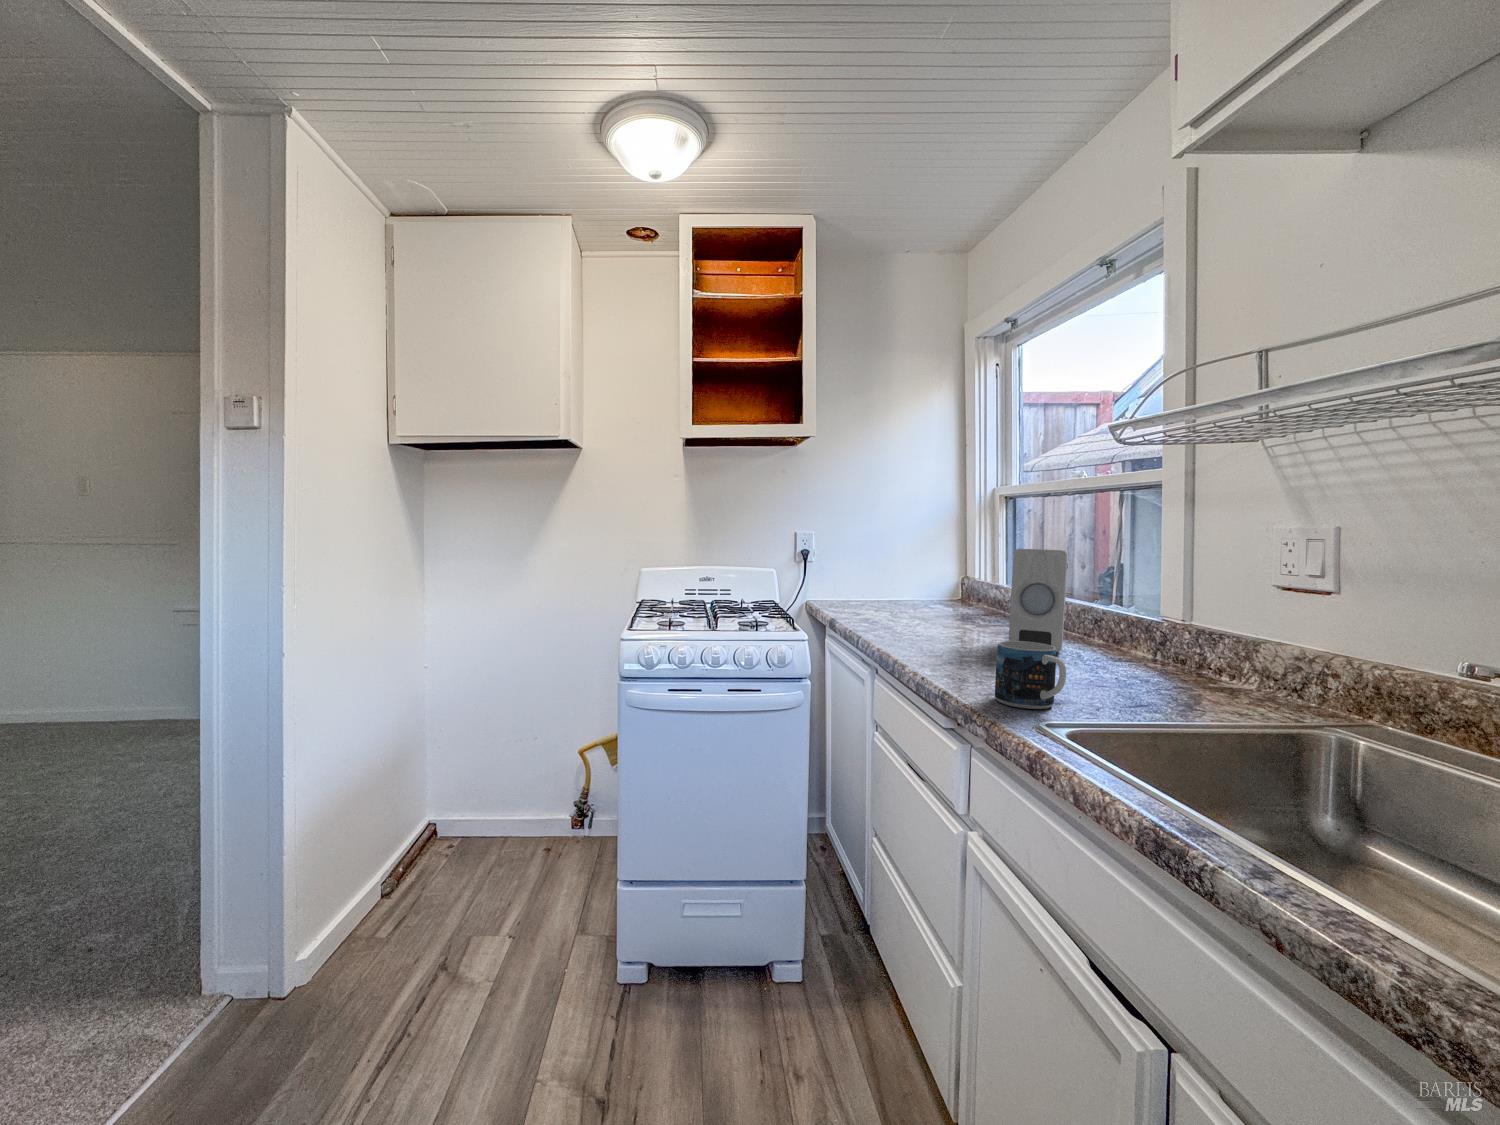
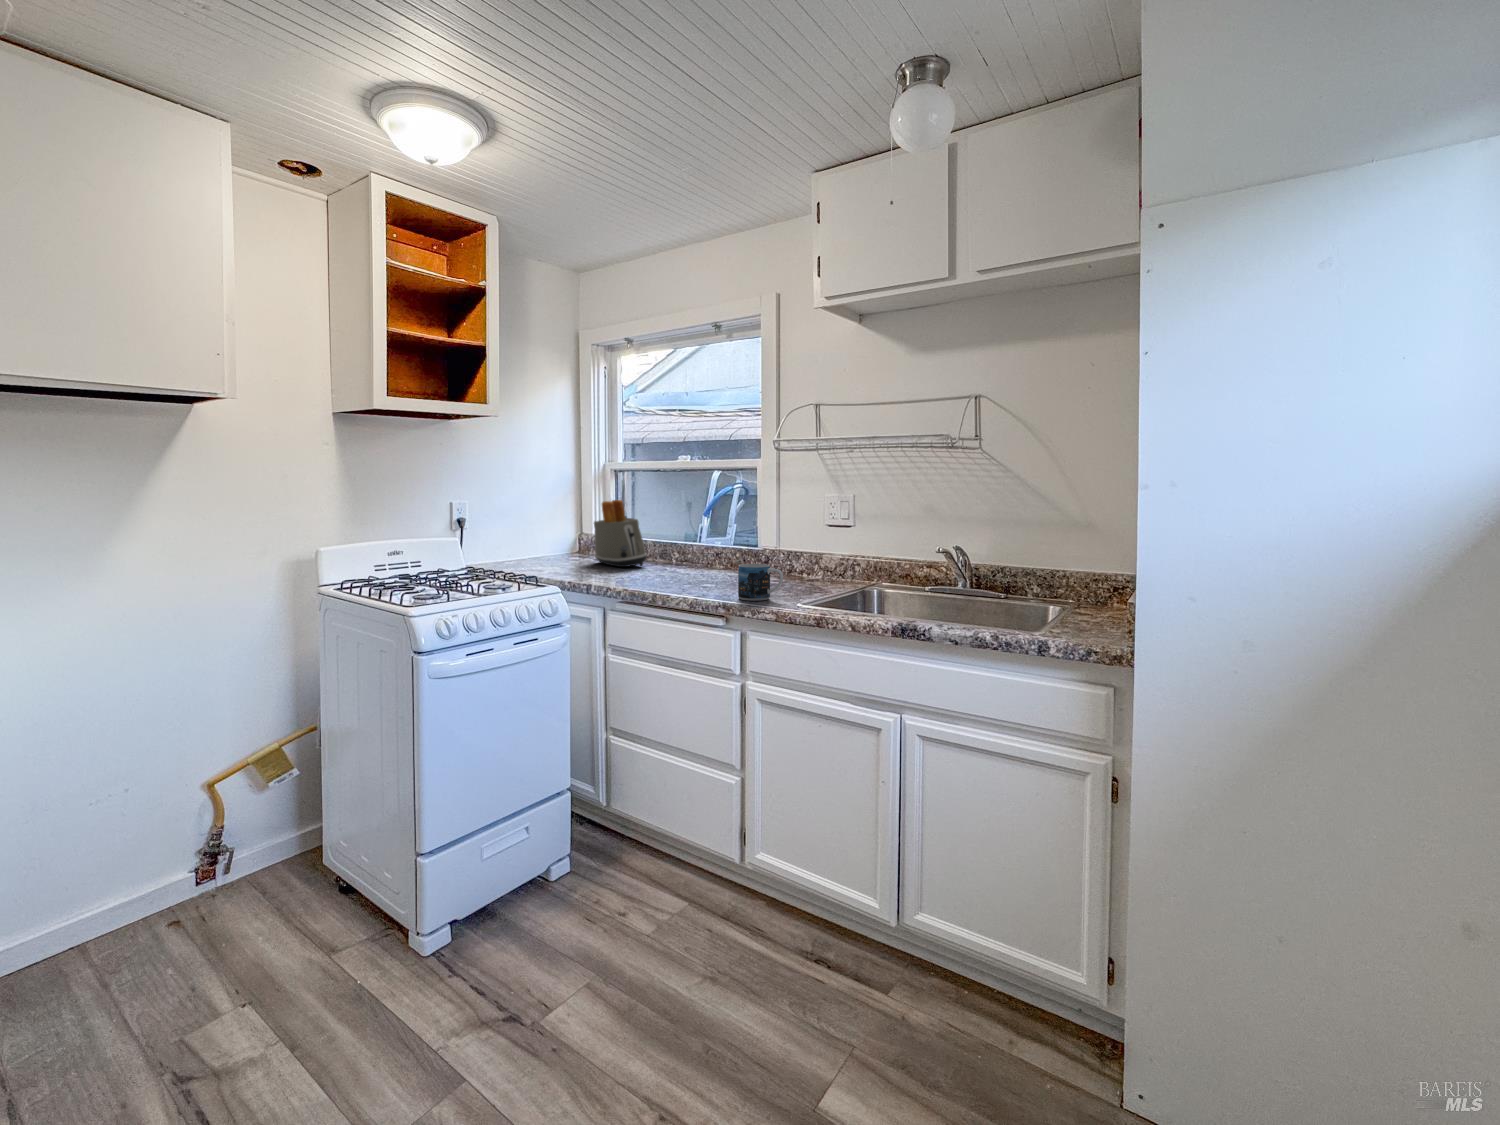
toaster: none [946,535,1001,624] -> present [594,500,647,567]
soap dispenser: present [1009,549,1068,651] -> none [678,509,721,579]

